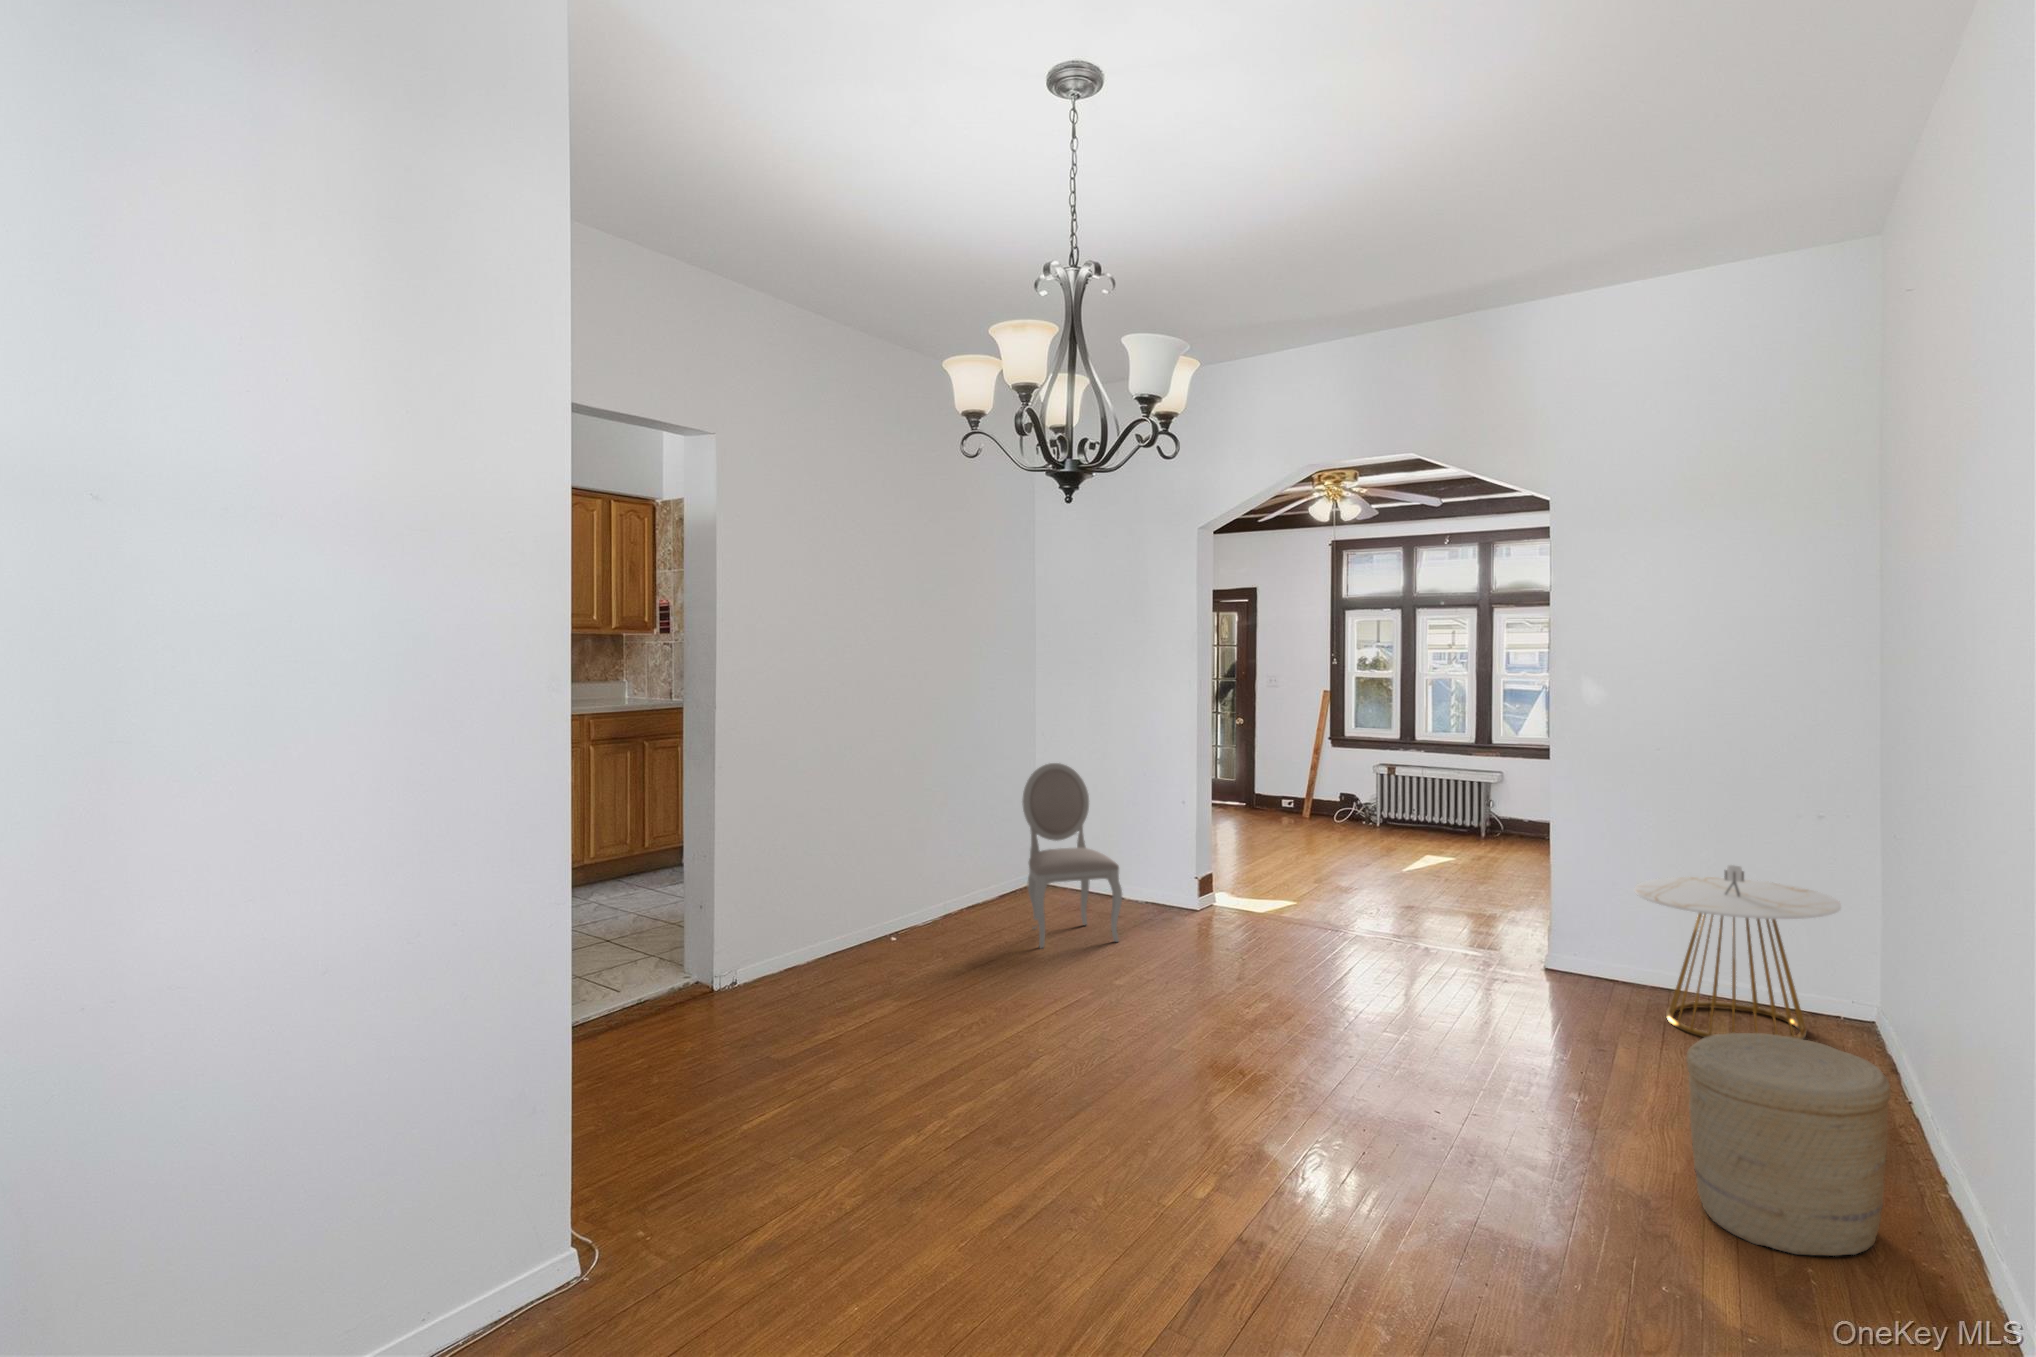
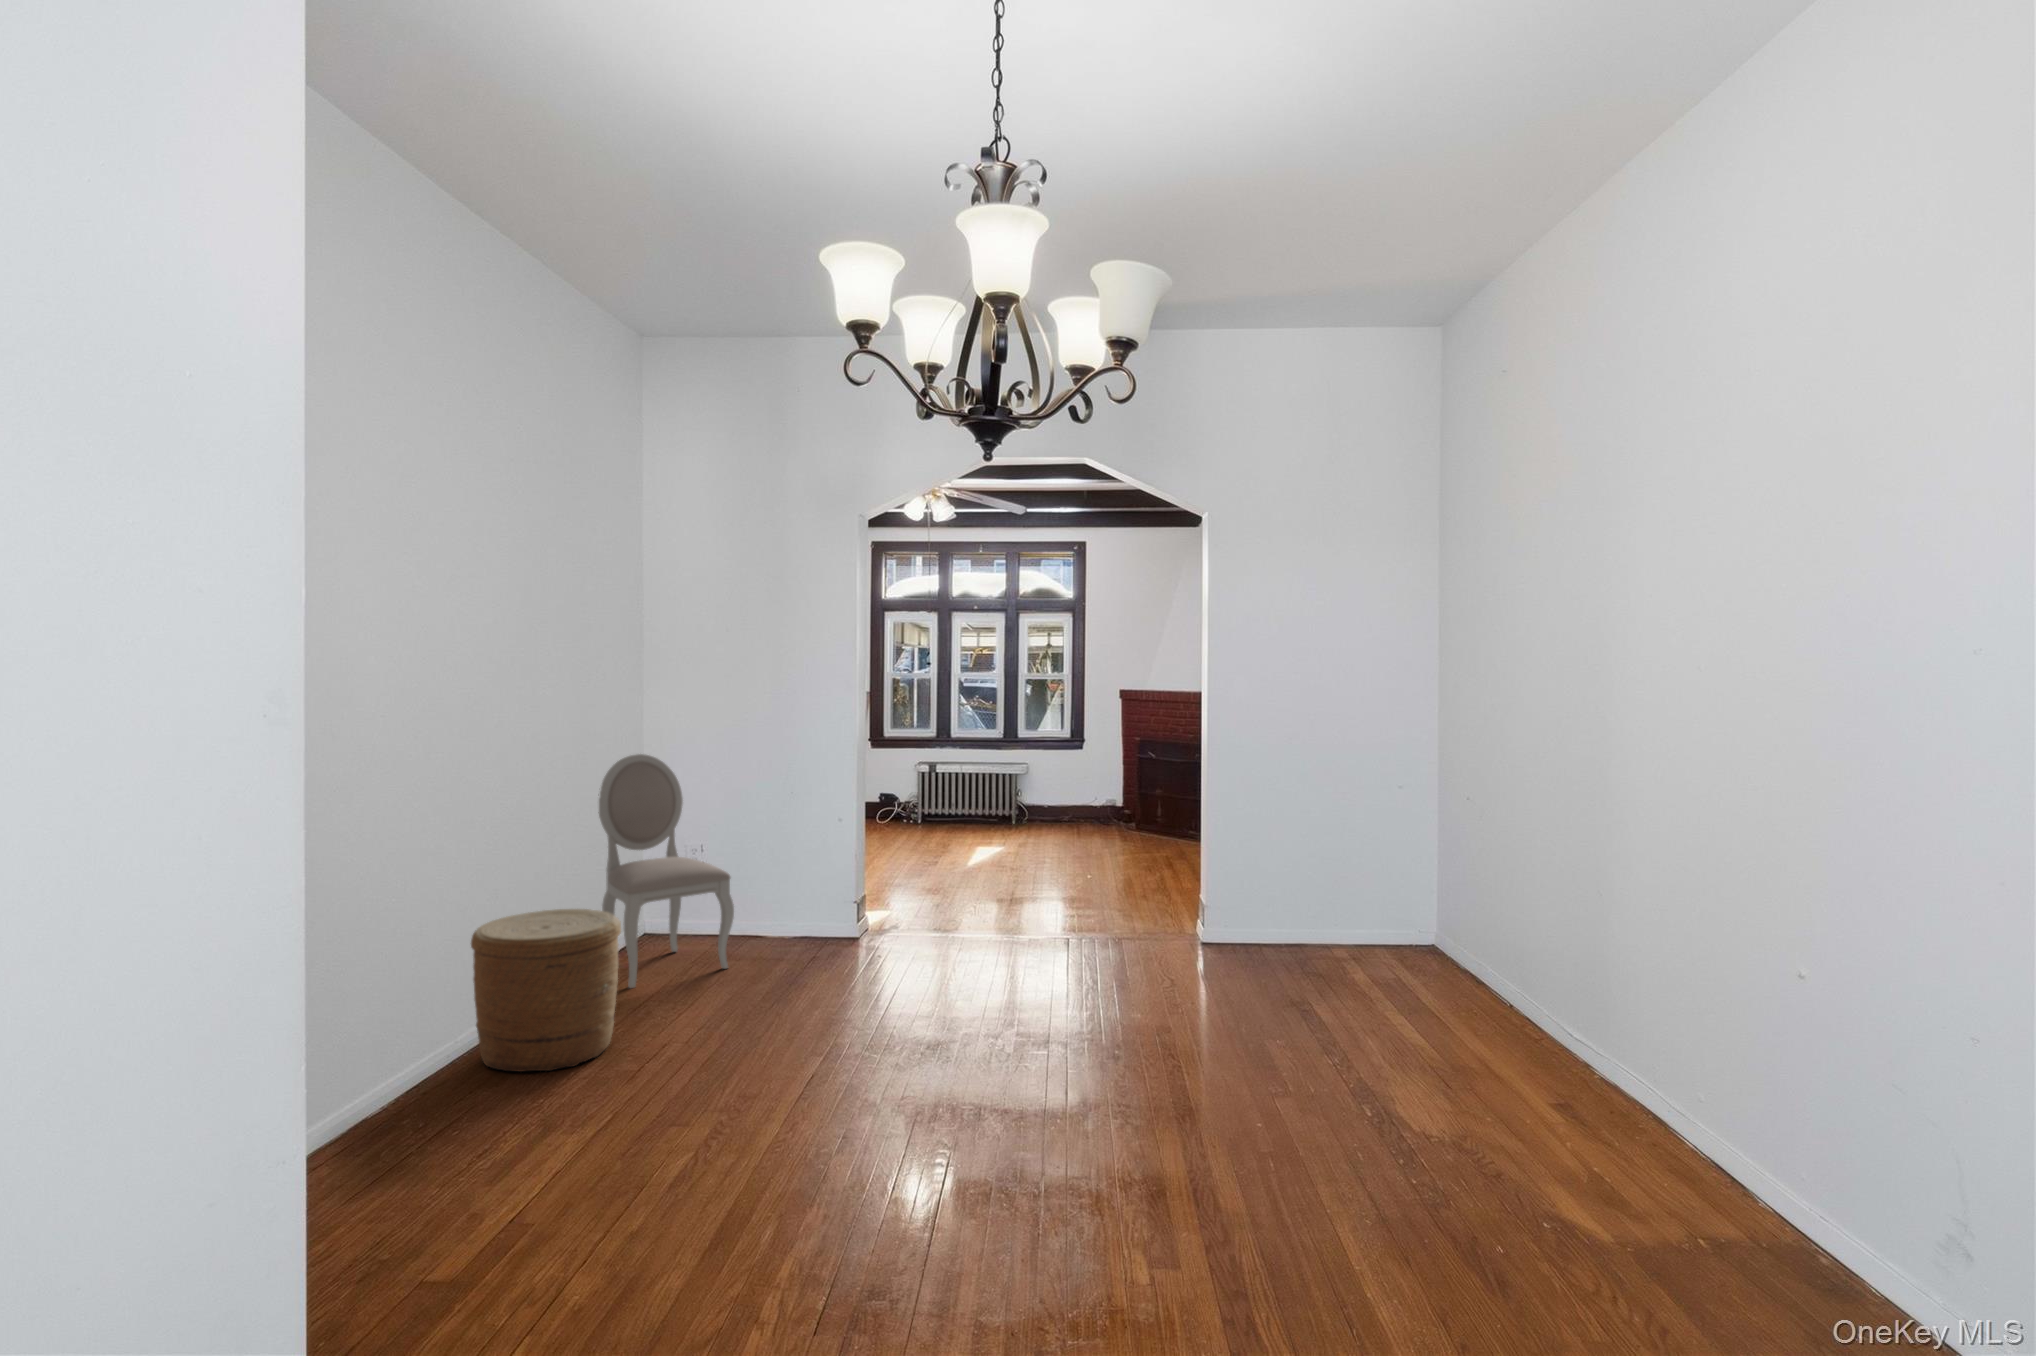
side table: present [1635,865,1841,1040] -> none [1294,829,1476,1003]
woven basket: present [1686,1033,1891,1256] -> present [471,909,621,1072]

